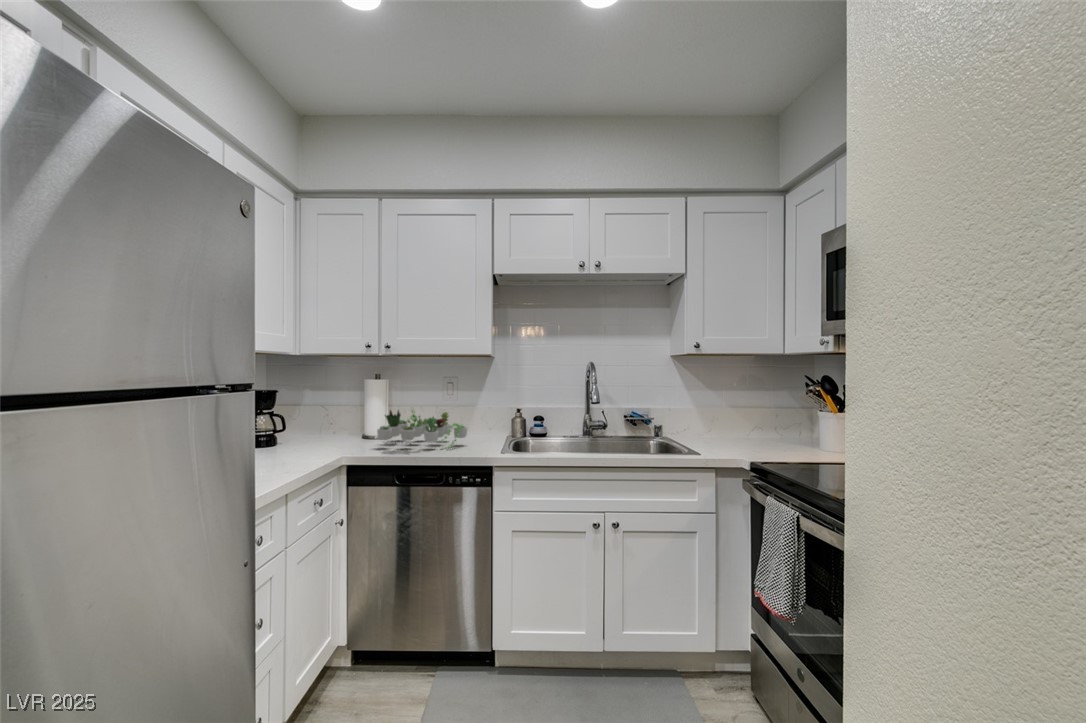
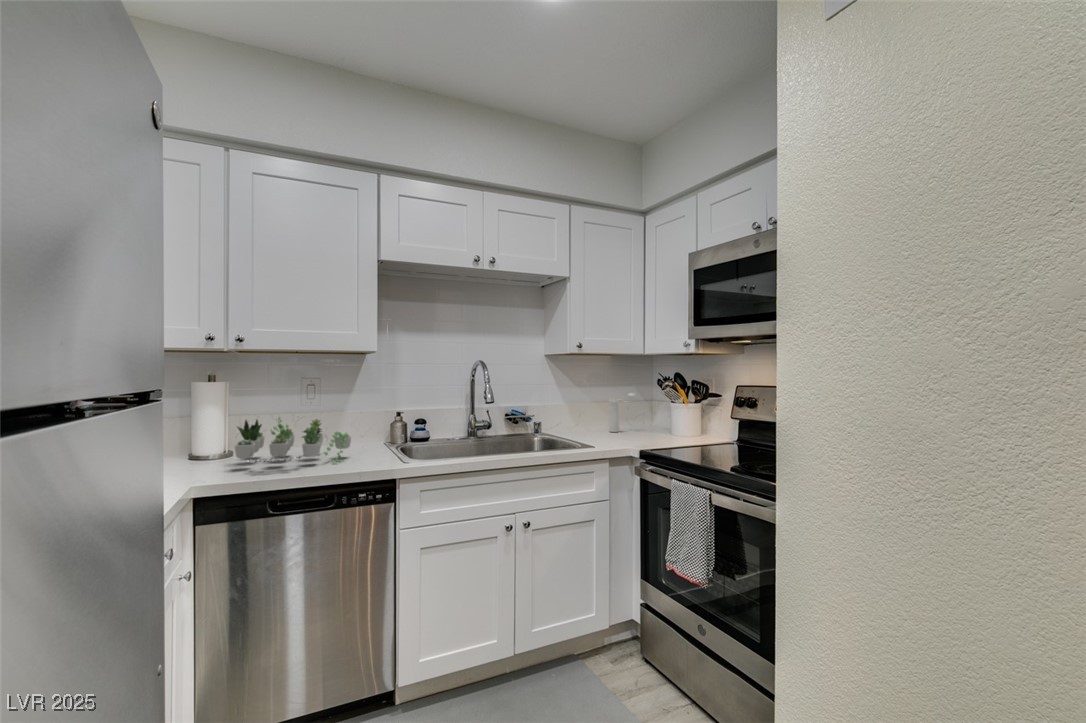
pepper mill: none [744,398,778,440] -> present [609,393,635,432]

